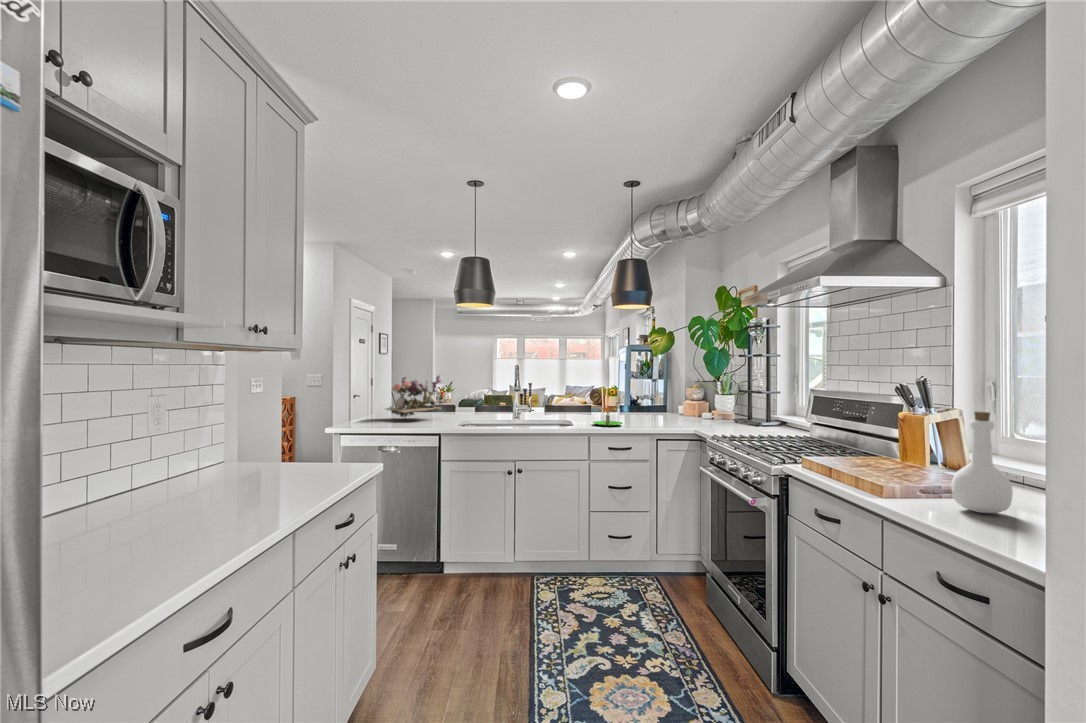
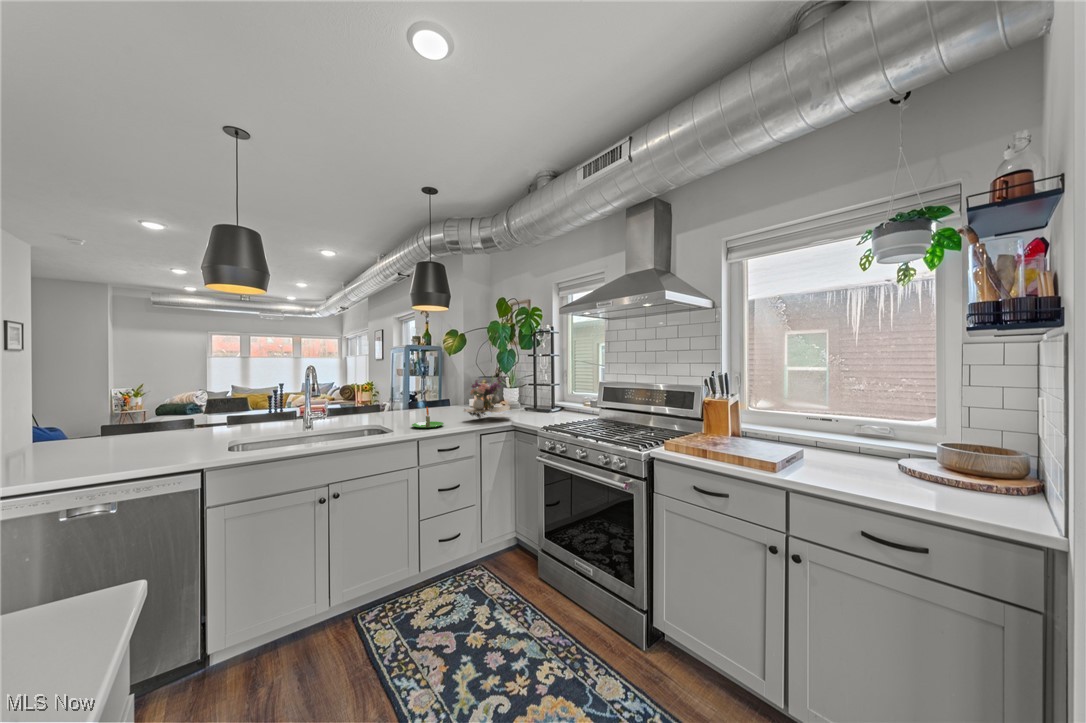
flower arrangement: present [386,376,441,418] -> present [464,377,511,418]
bottle: present [952,411,1013,513] -> none [819,398,863,475]

